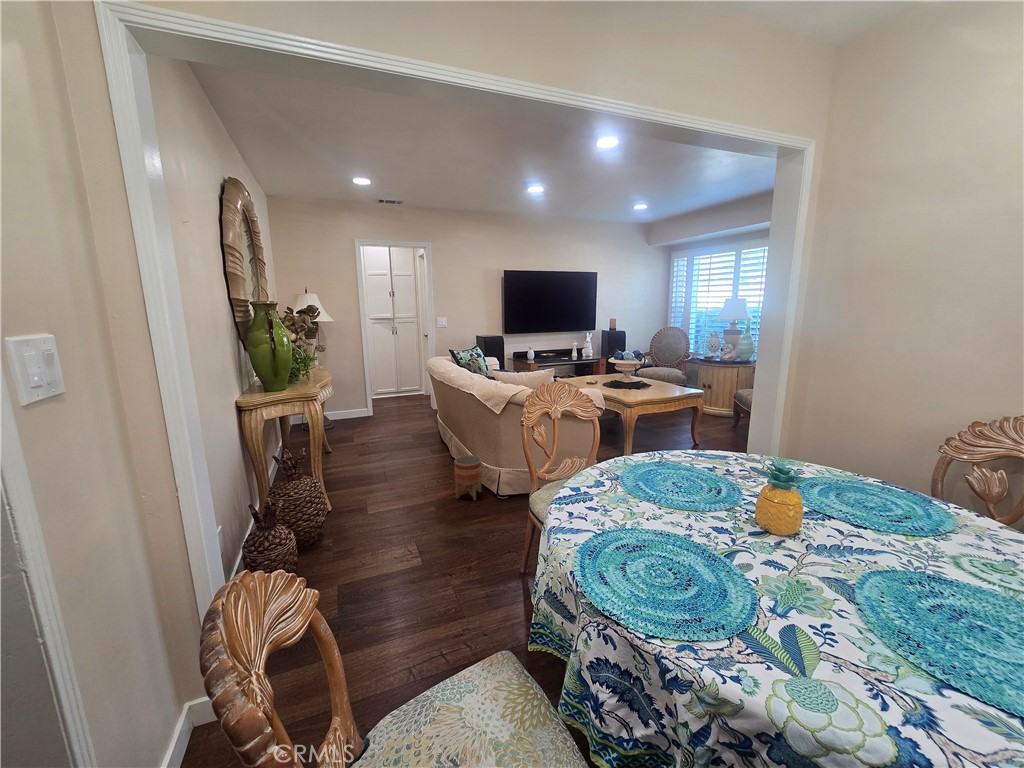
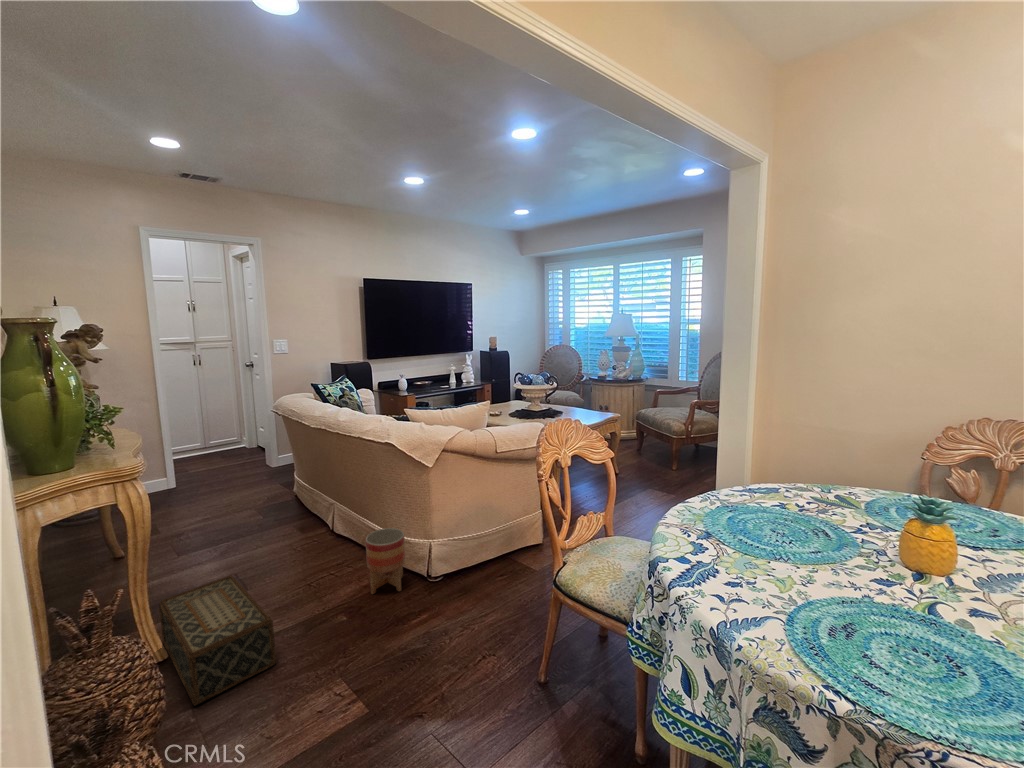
woven basket: none [331,468,384,537] -> present [159,575,276,706]

